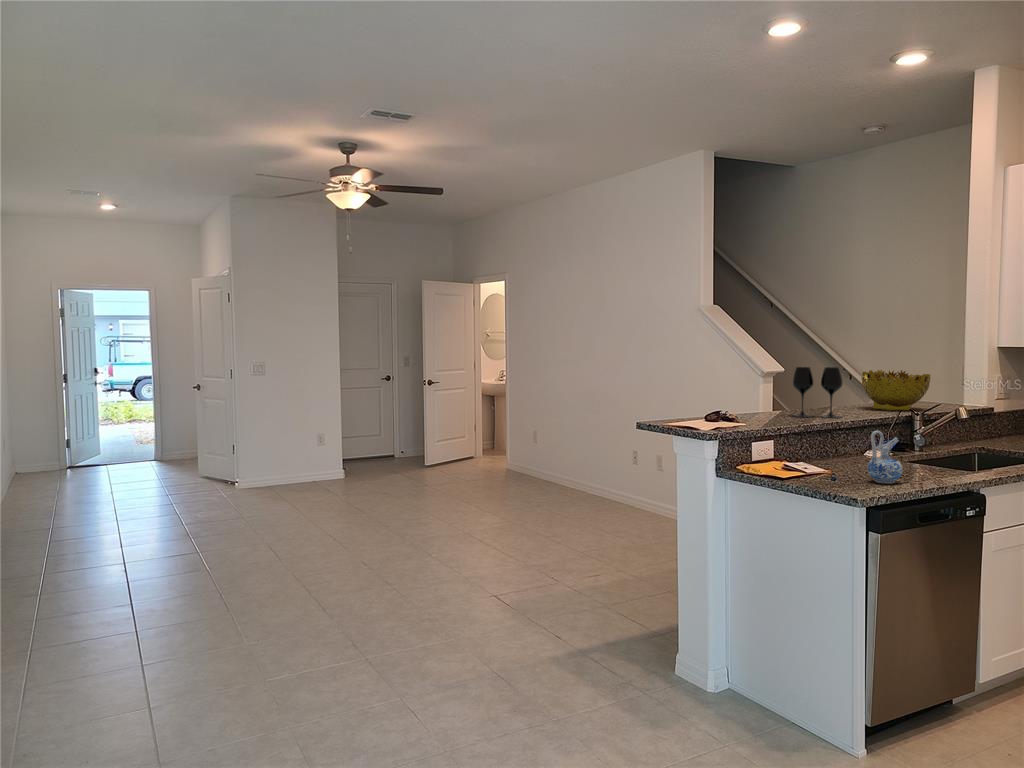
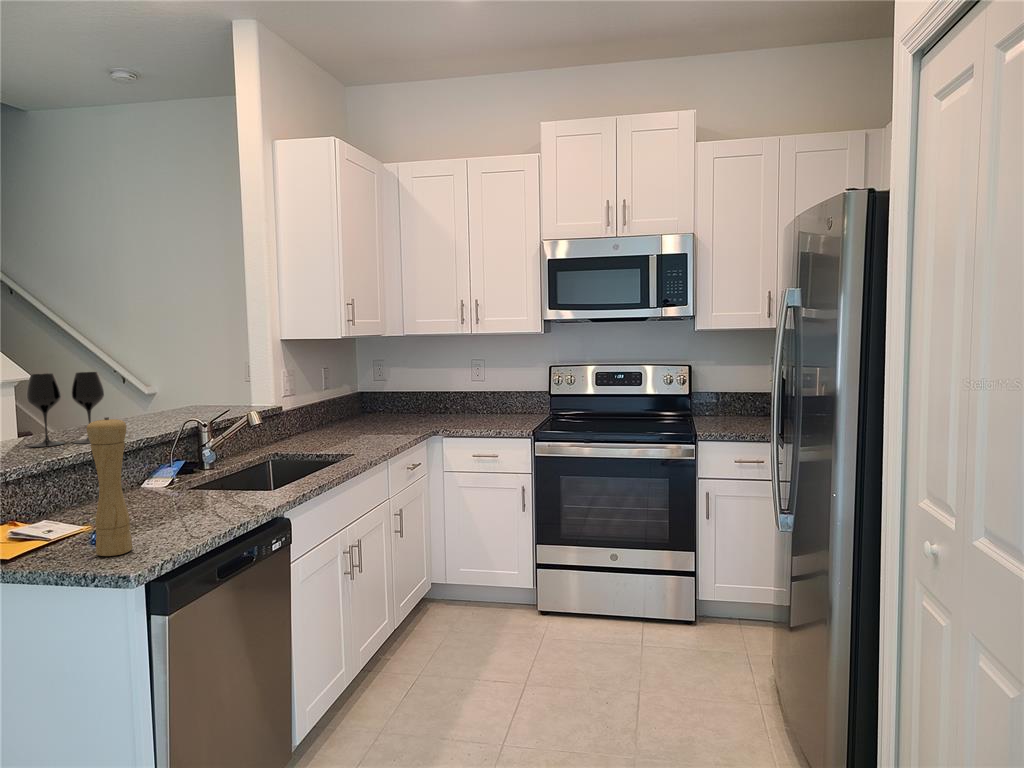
decorative bowl: present [862,370,930,411] -> none [132,370,216,423]
pepper mill: none [836,397,862,487] -> present [87,417,132,556]
ceramic pitcher: present [867,431,903,483] -> none [144,461,193,535]

